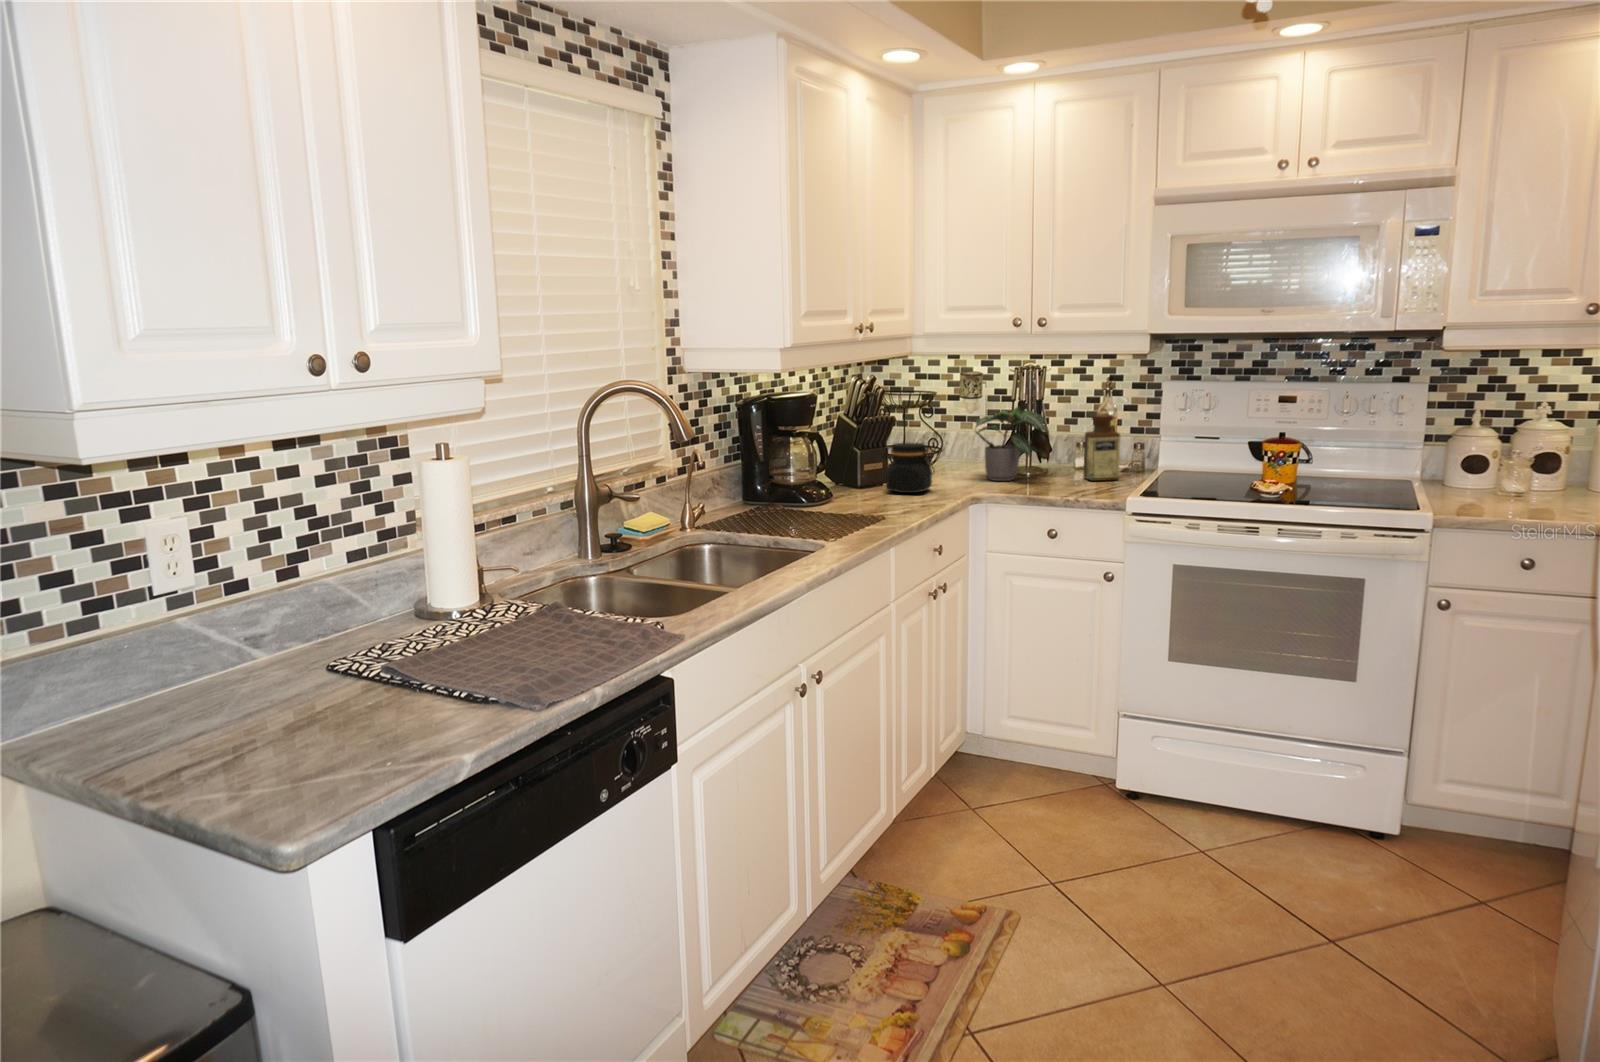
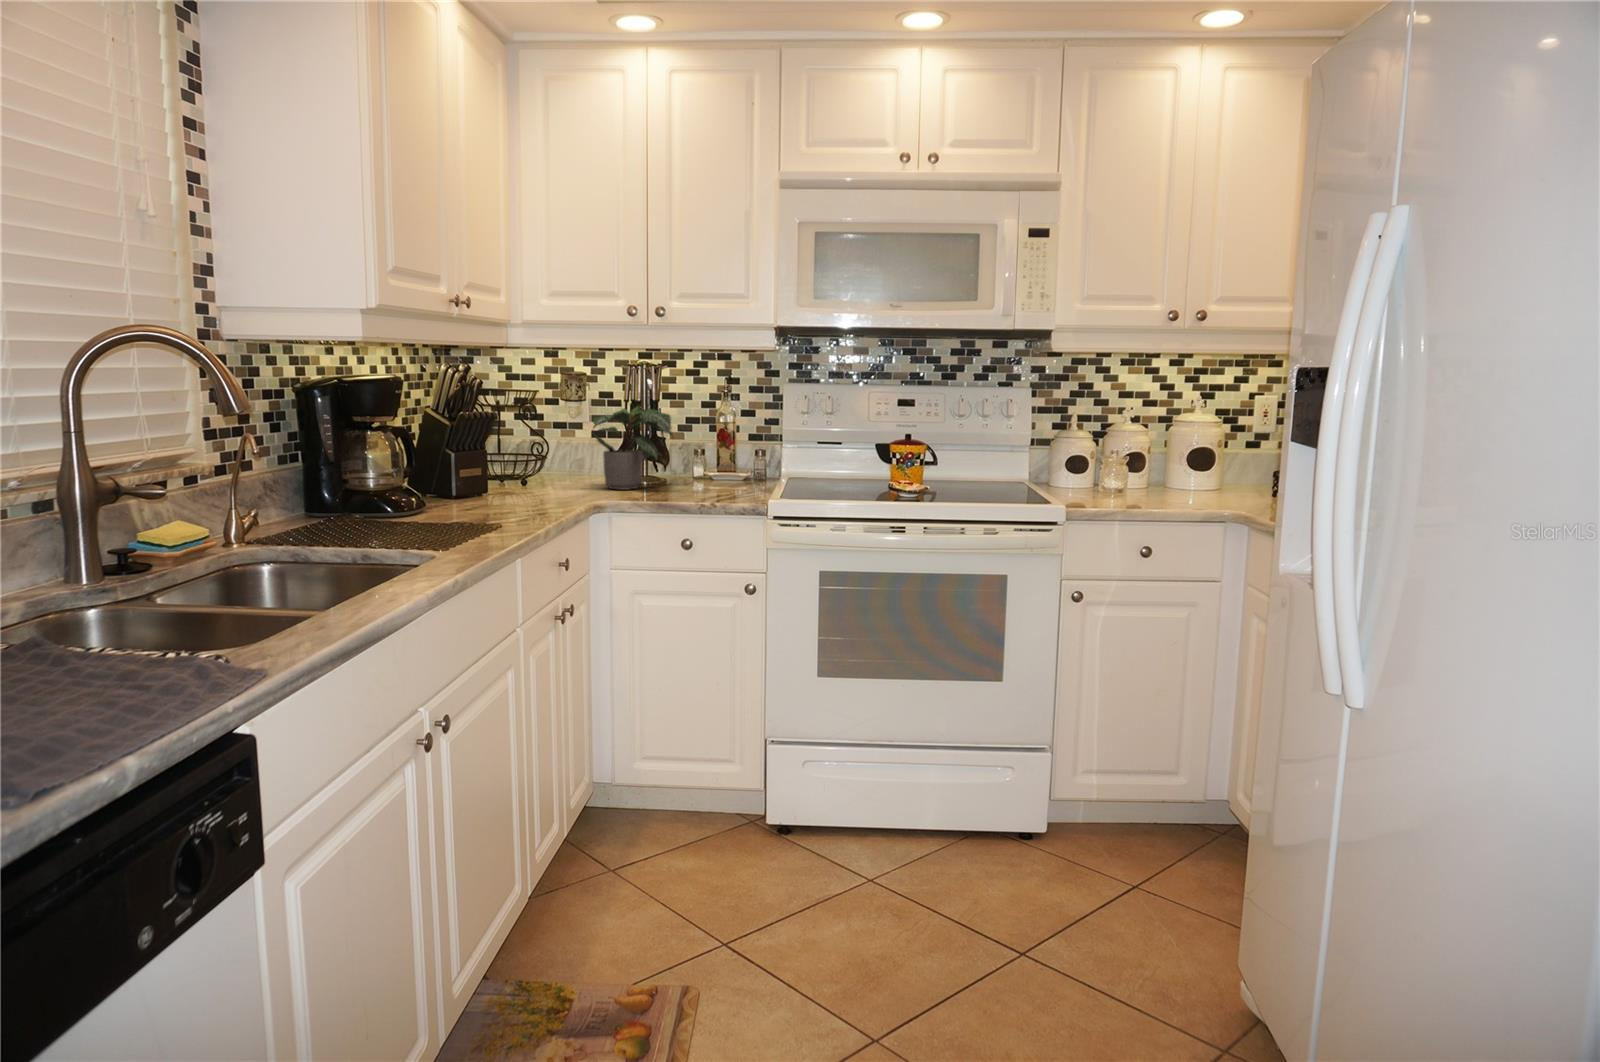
bottle: present [1084,412,1120,481] -> none [712,413,751,488]
jar: present [883,443,933,493] -> none [486,443,552,502]

